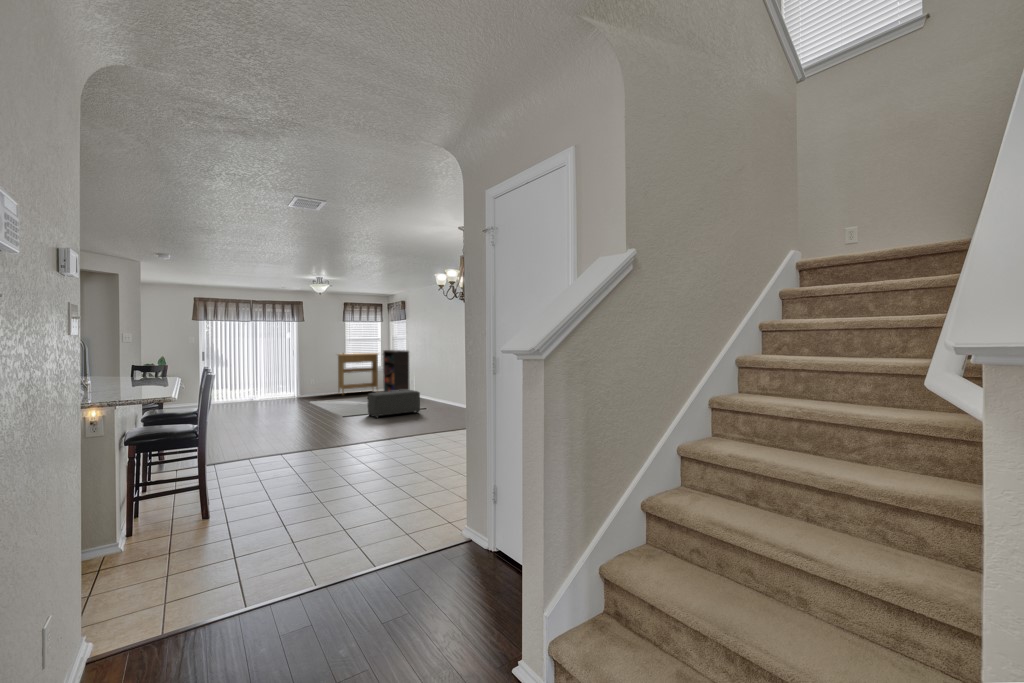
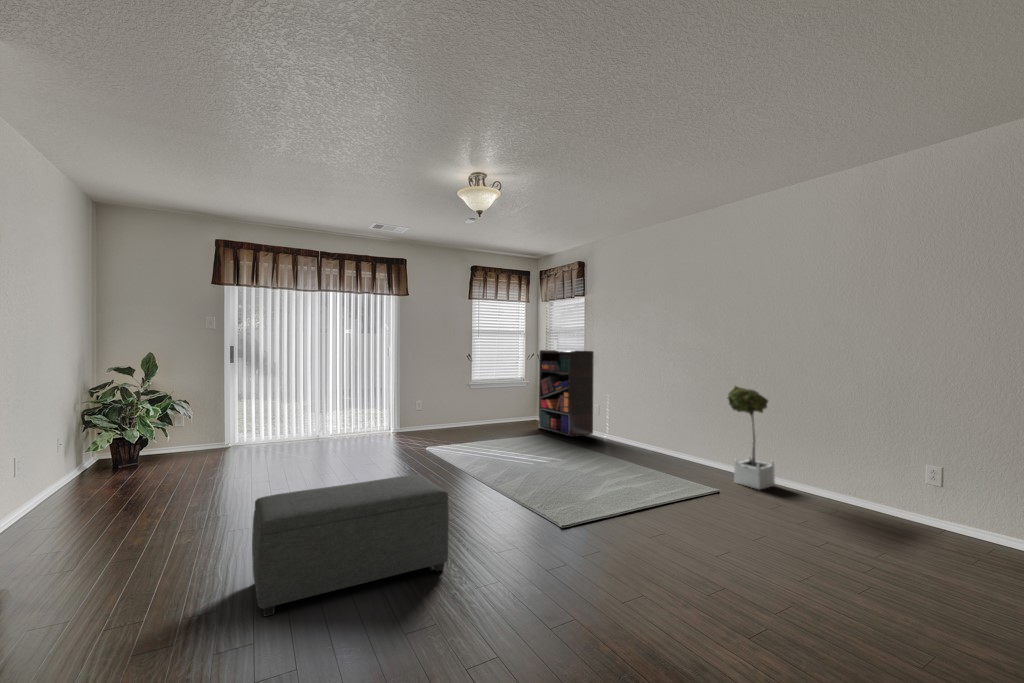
console table: present [338,353,378,393] -> none [456,355,531,430]
potted tree: none [440,368,458,411] -> present [728,386,775,489]
ottoman: present [368,390,420,418] -> present [252,475,449,616]

